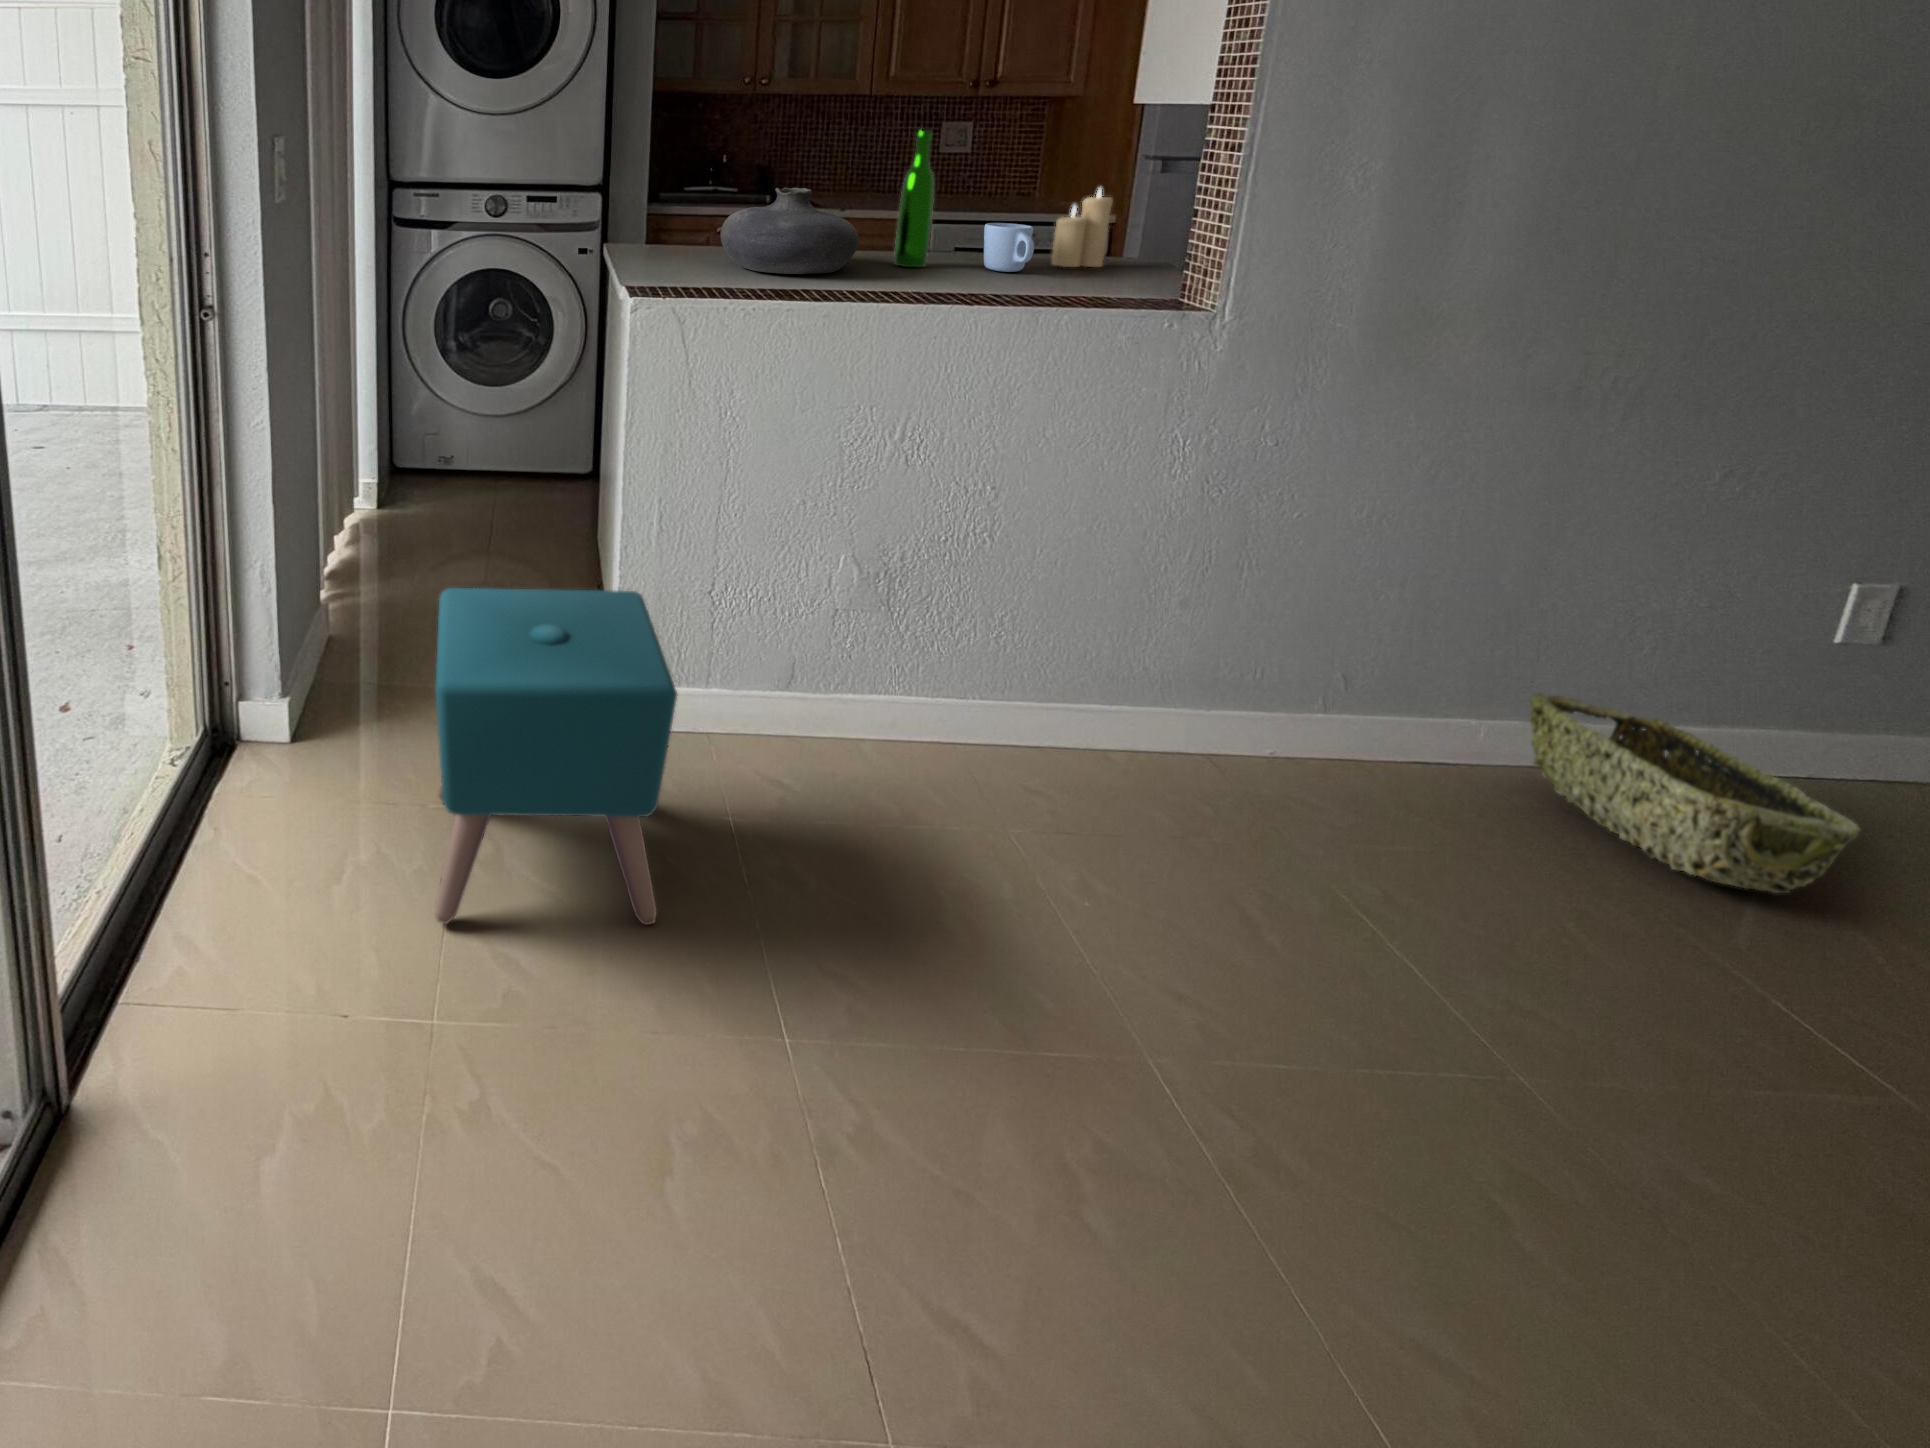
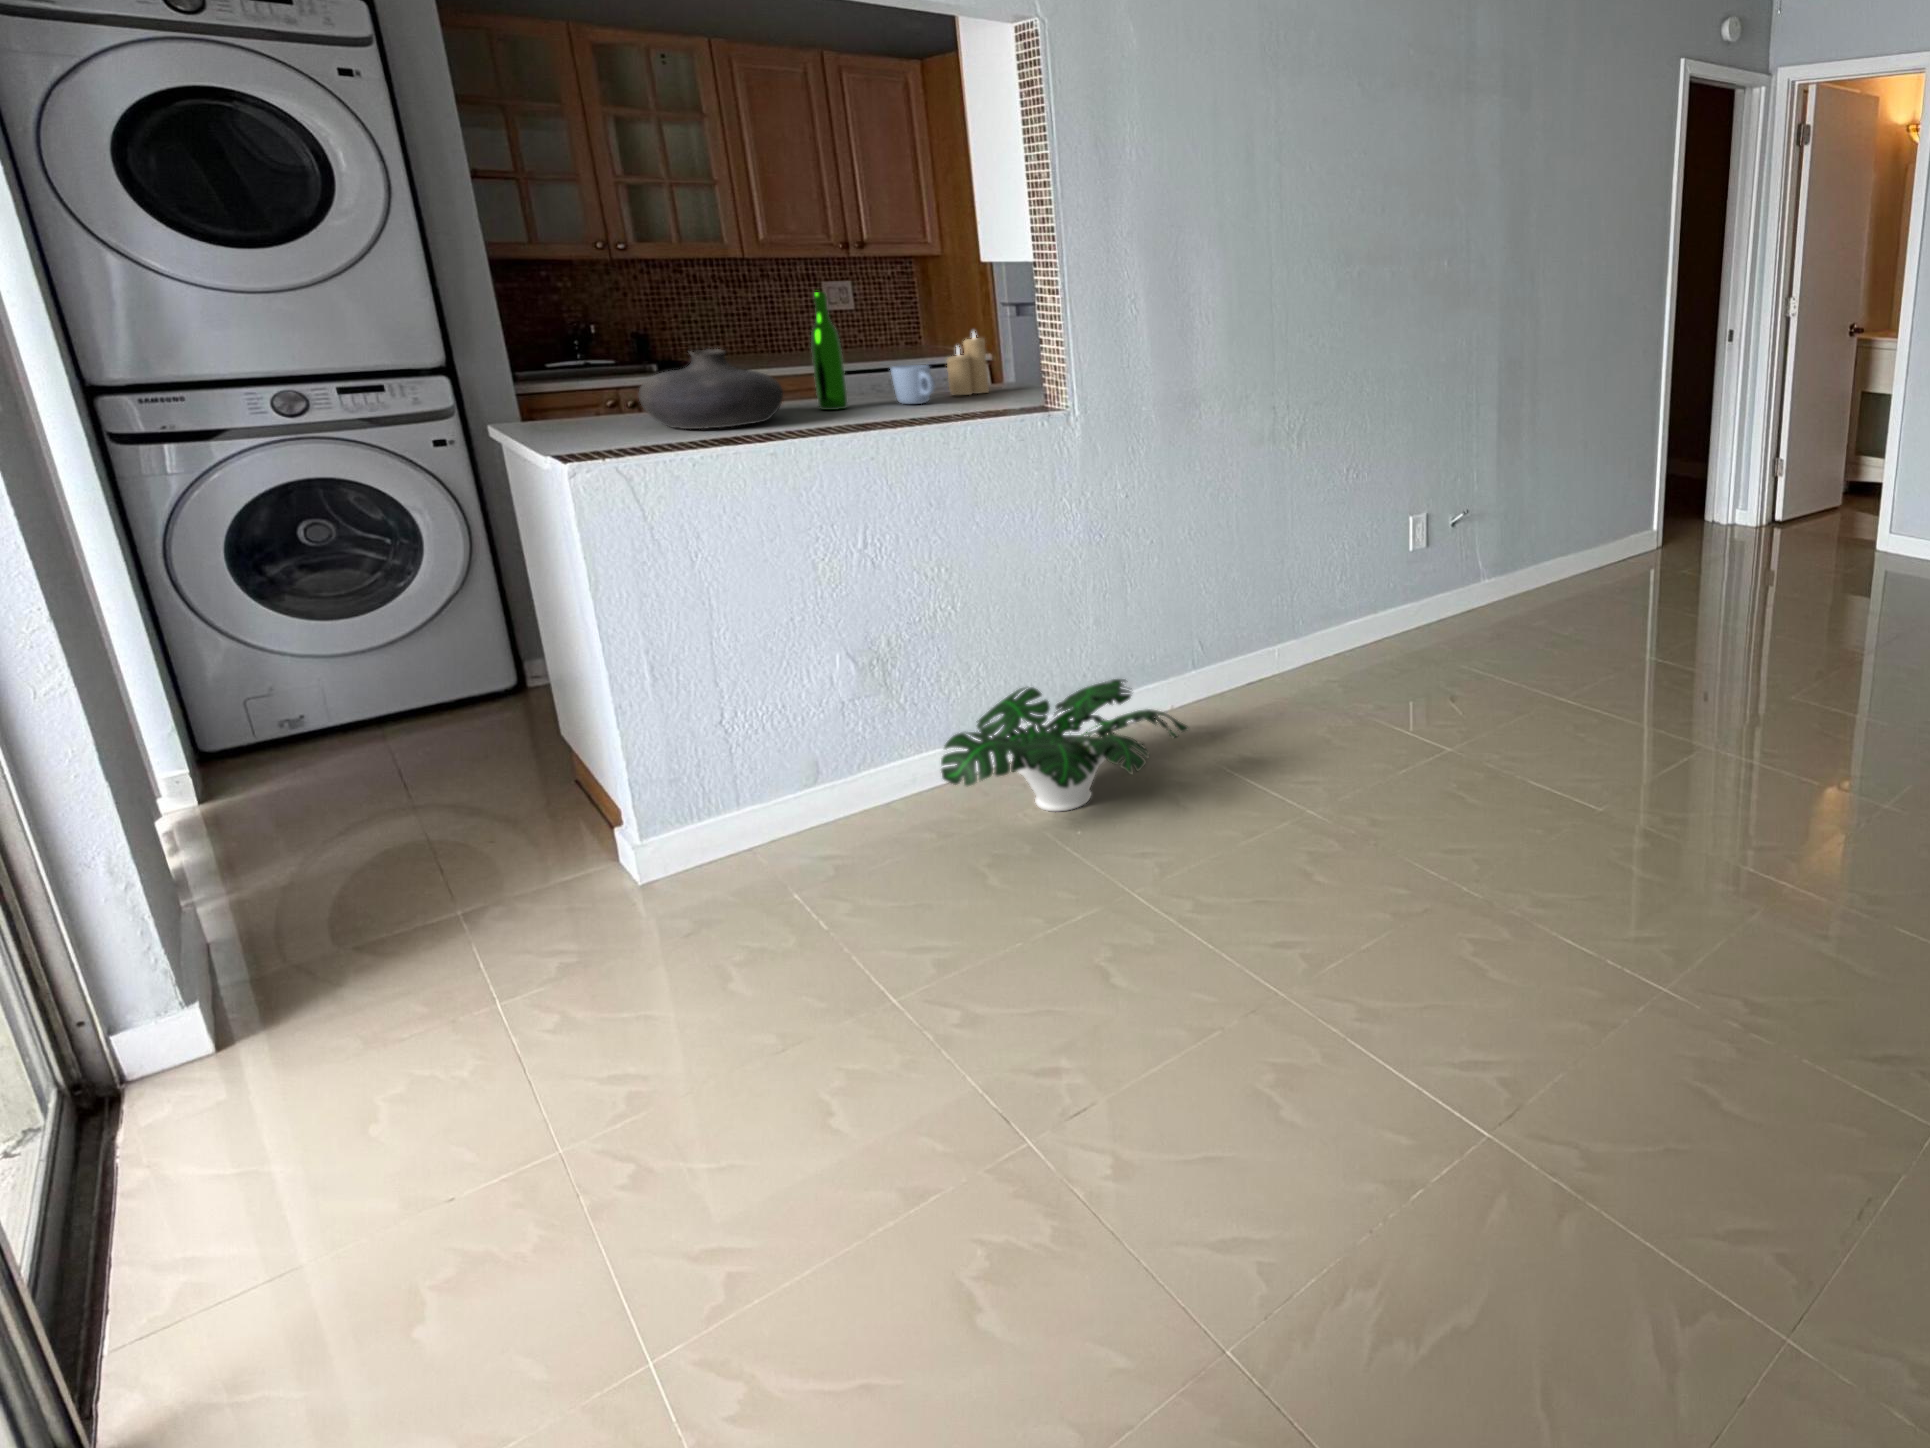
ottoman: present [435,588,677,925] -> none [414,734,754,1092]
potted plant: none [922,658,1298,859] -> present [941,679,1188,812]
woven basket: present [1530,693,1860,893] -> none [1297,620,1433,695]

